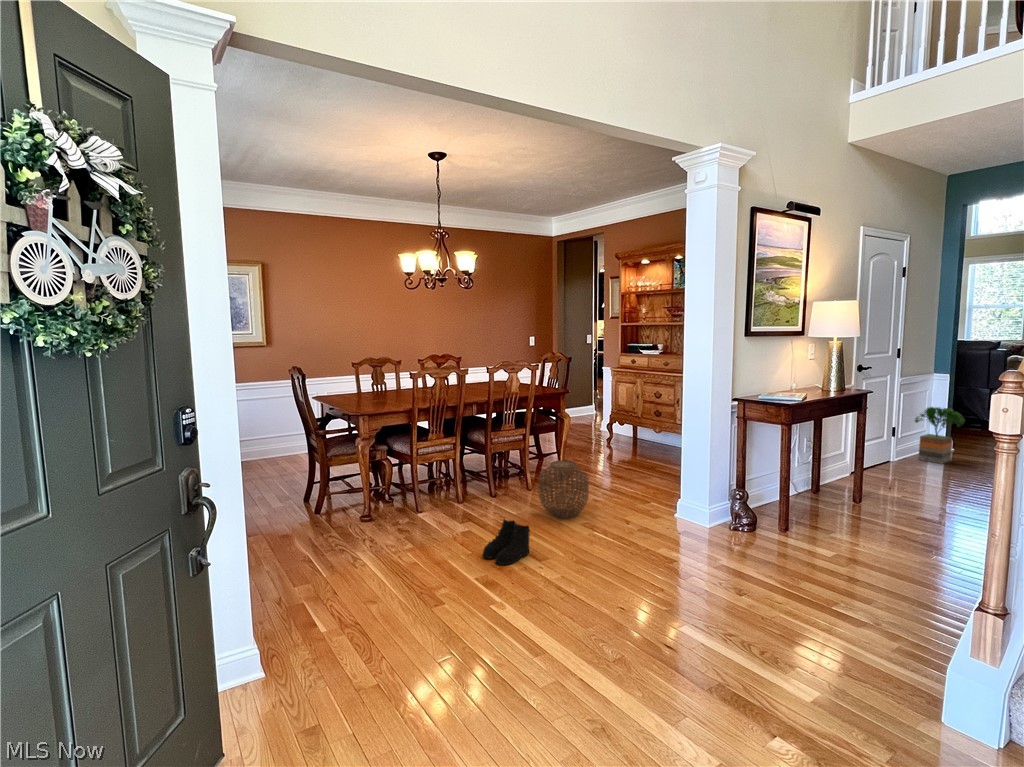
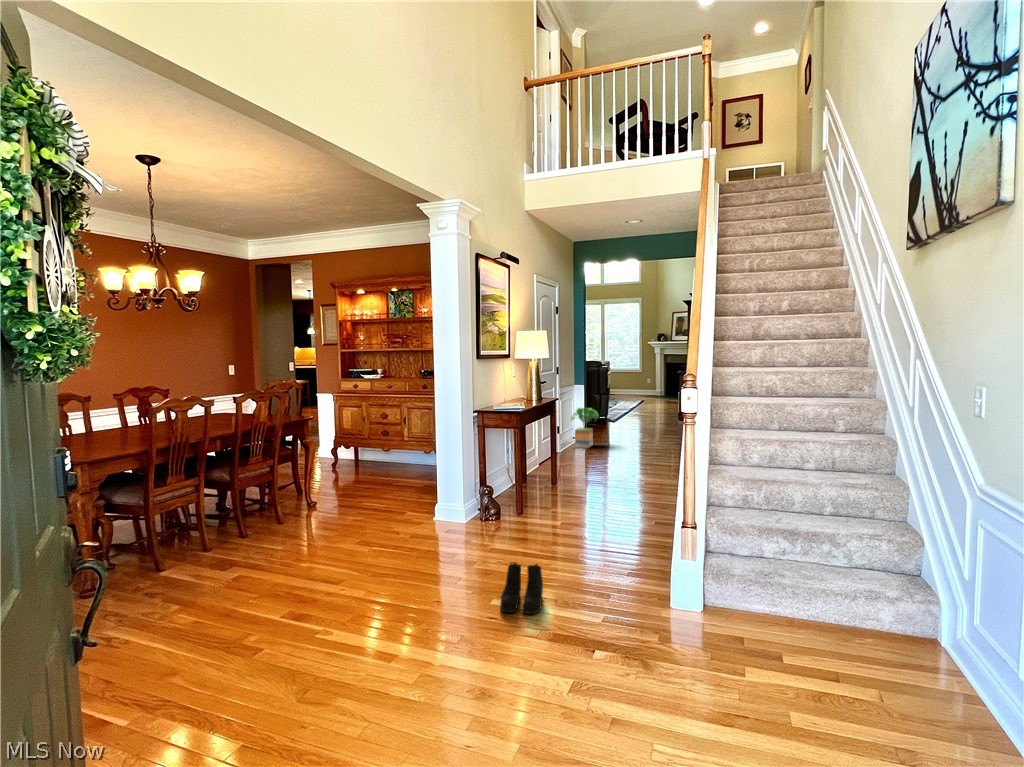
woven basket: present [539,460,589,518] -> none [306,484,358,542]
boots: present [483,519,530,565] -> present [500,563,543,614]

